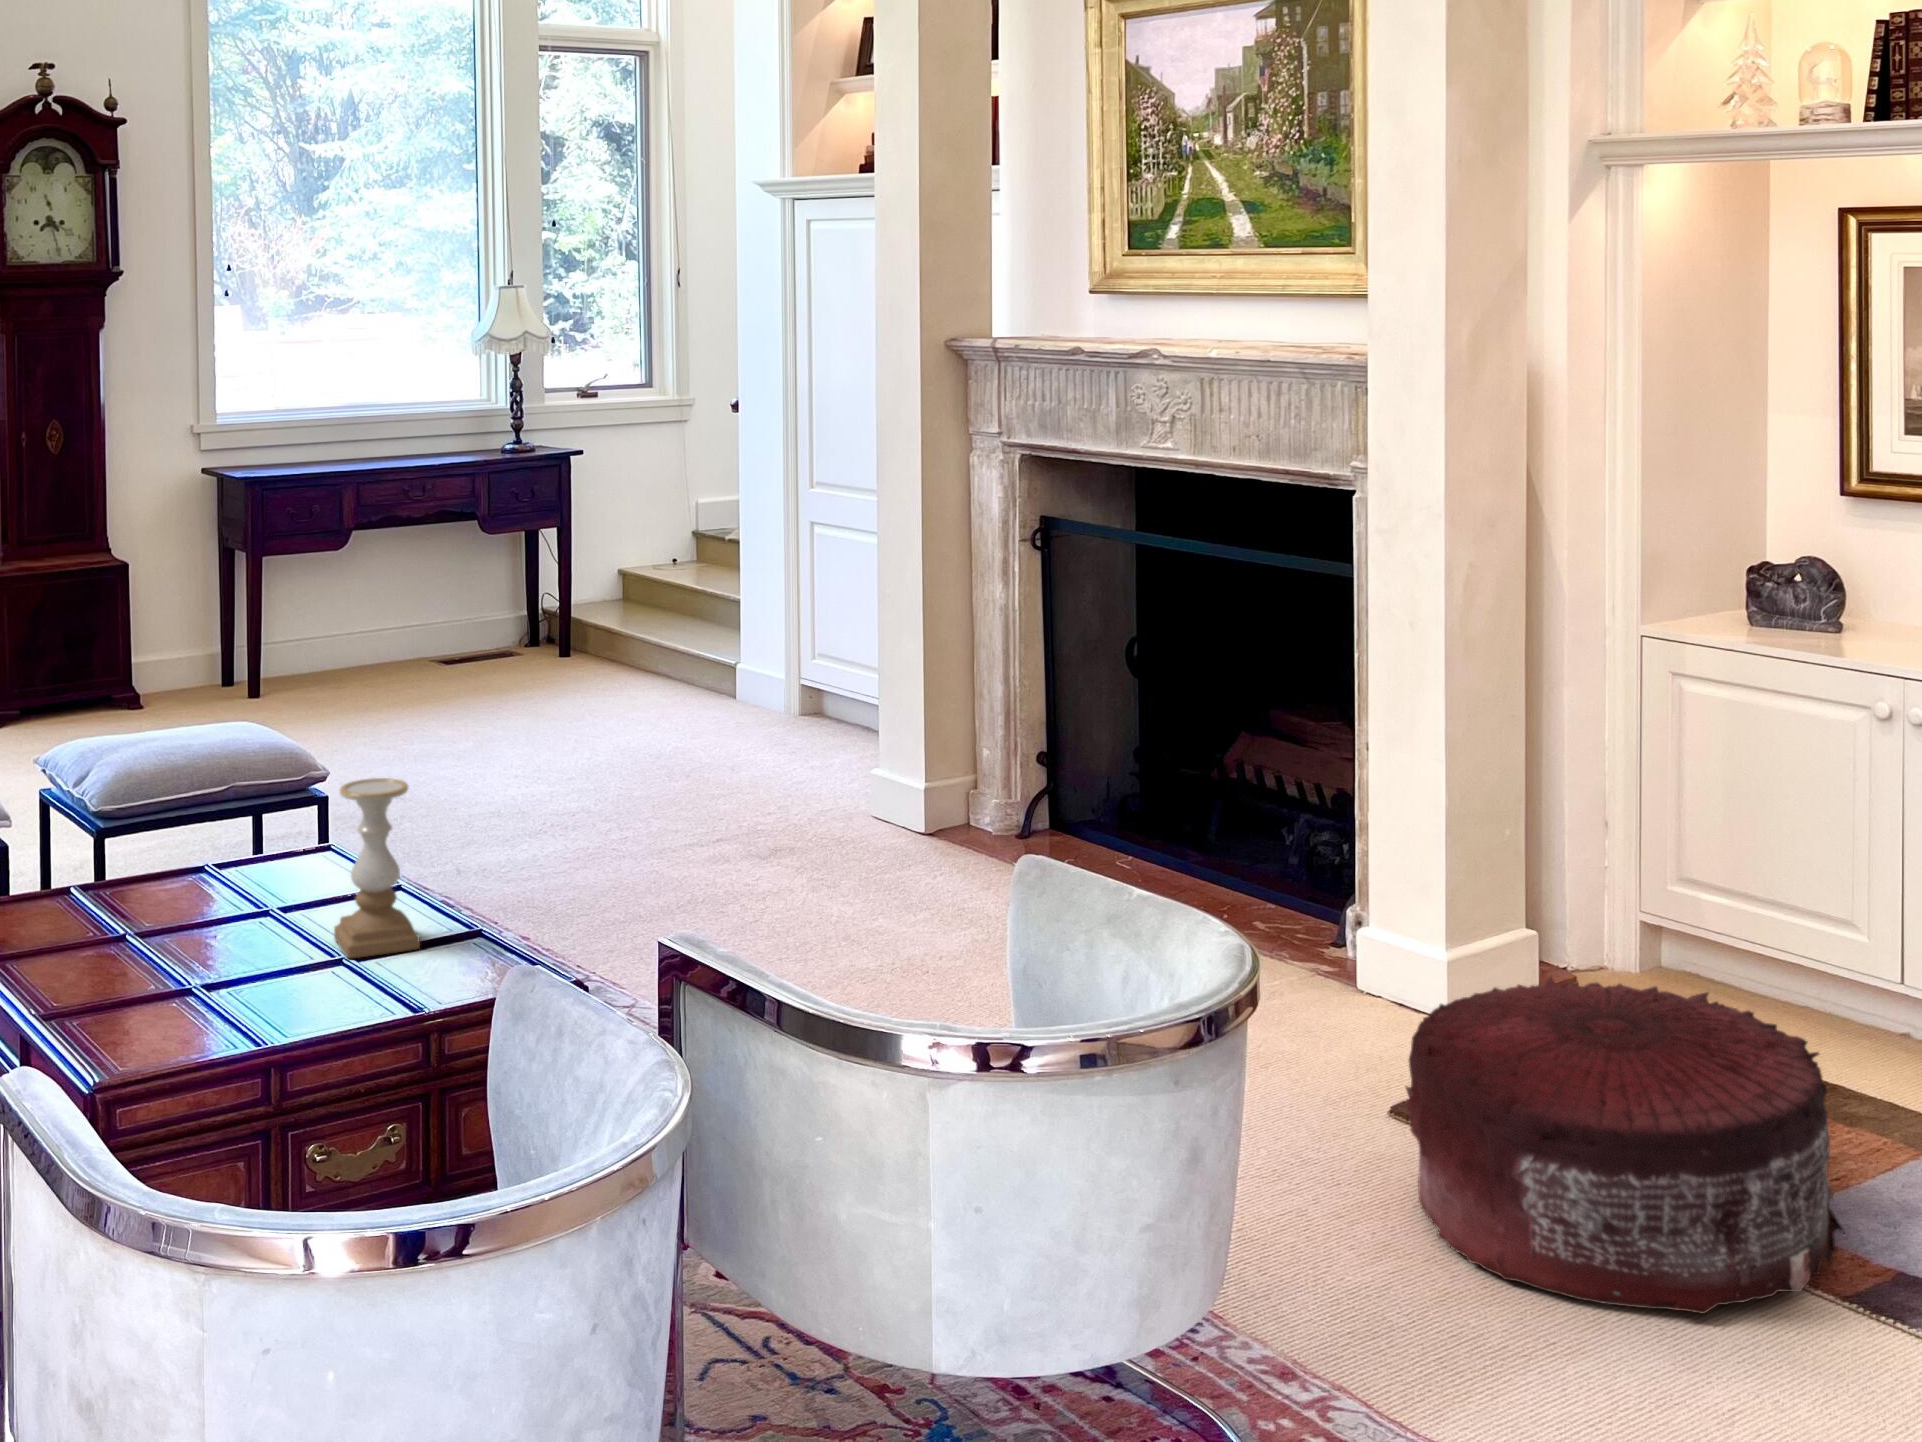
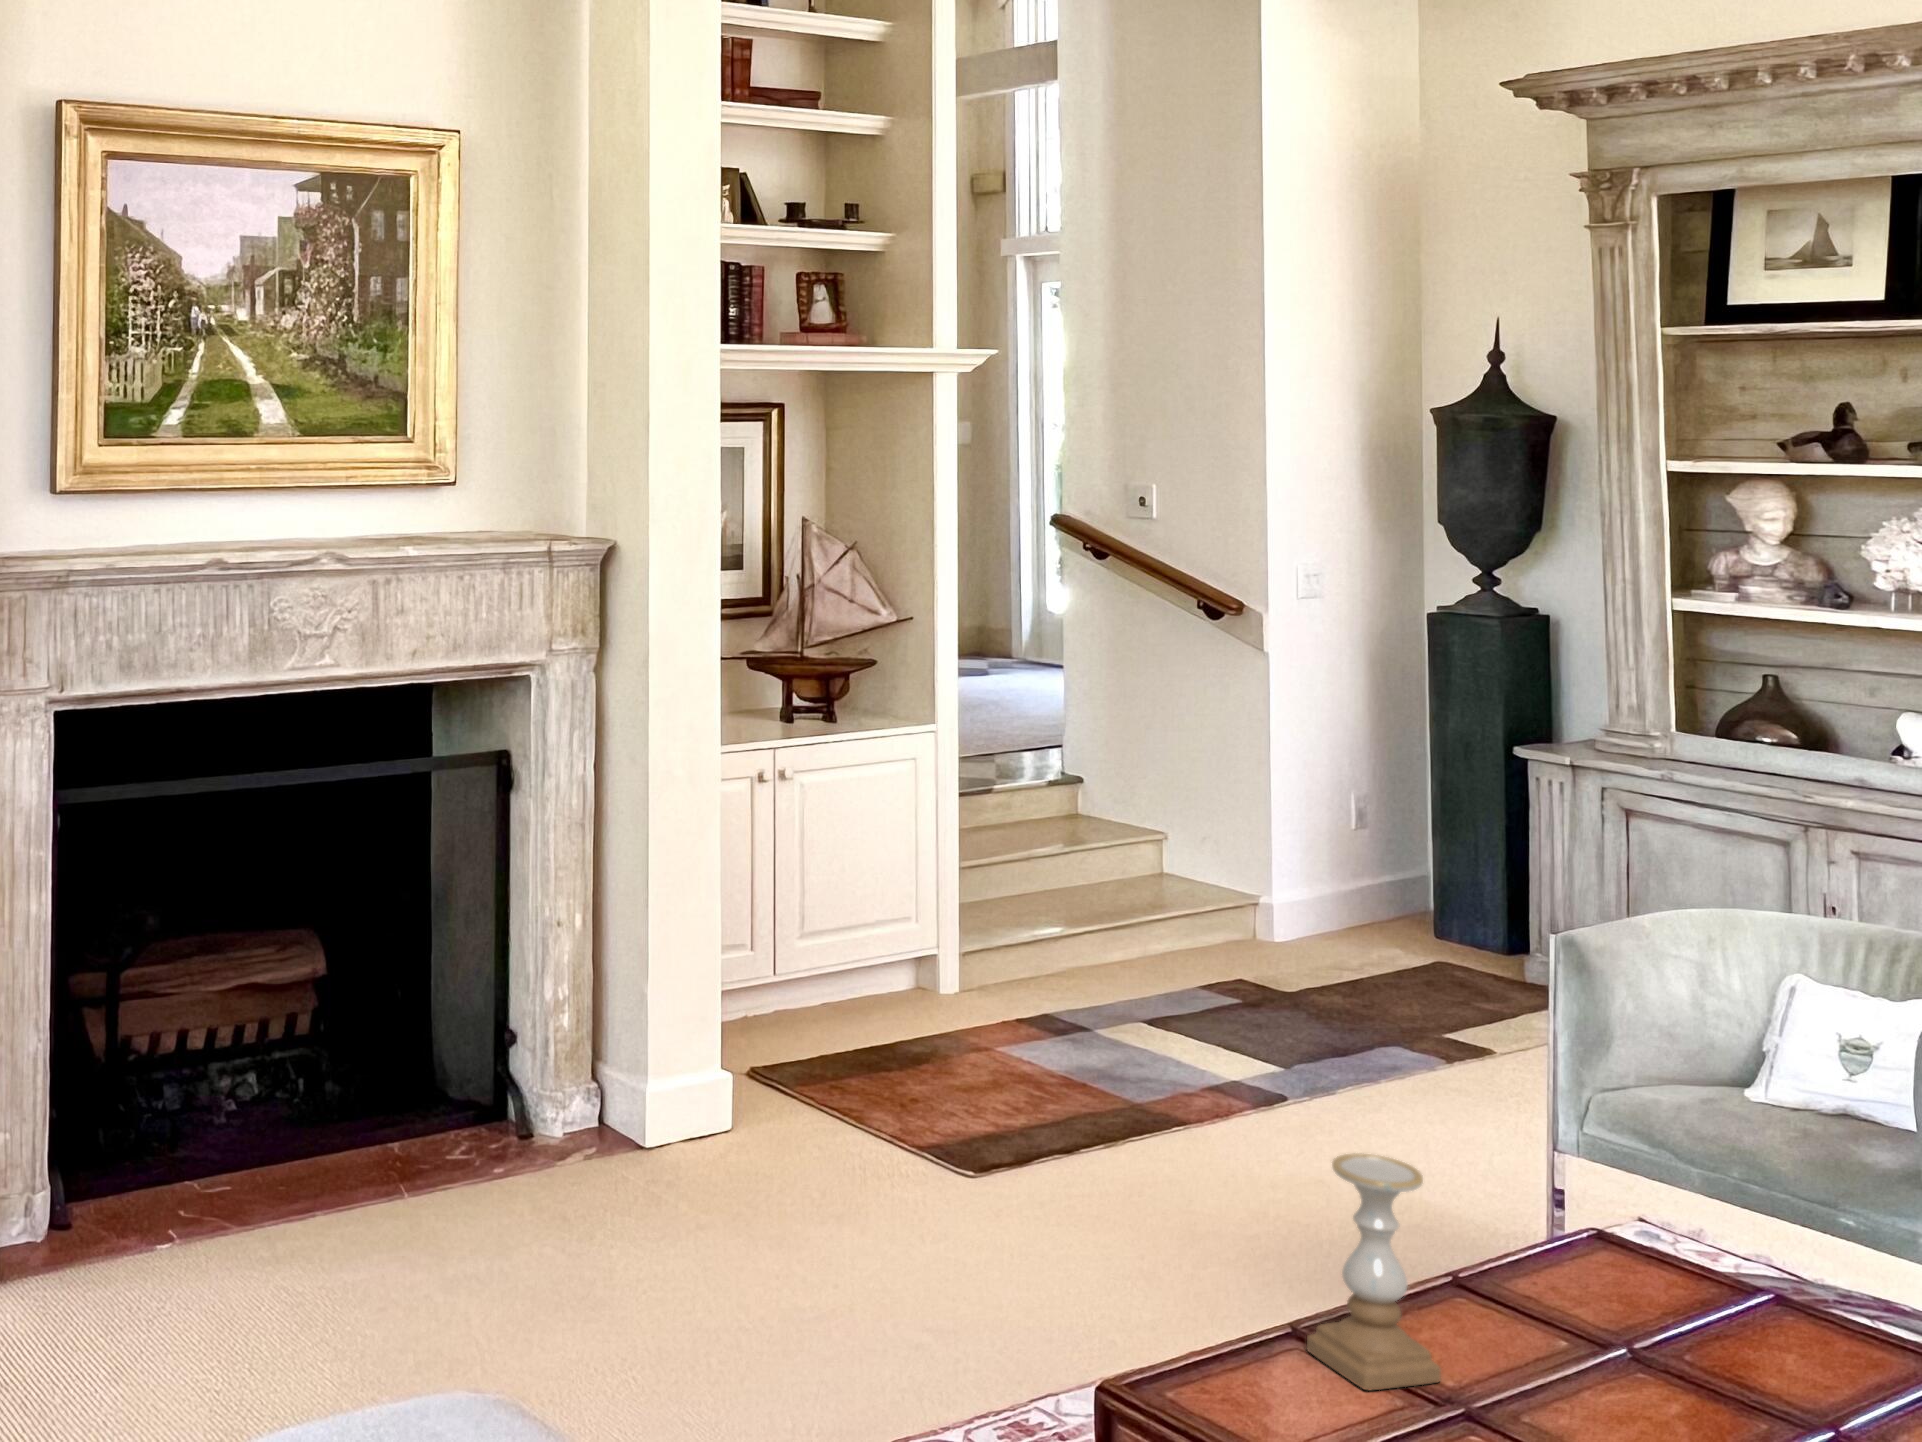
pouf: present [1406,977,1844,1314] -> none [1015,979,1308,1202]

